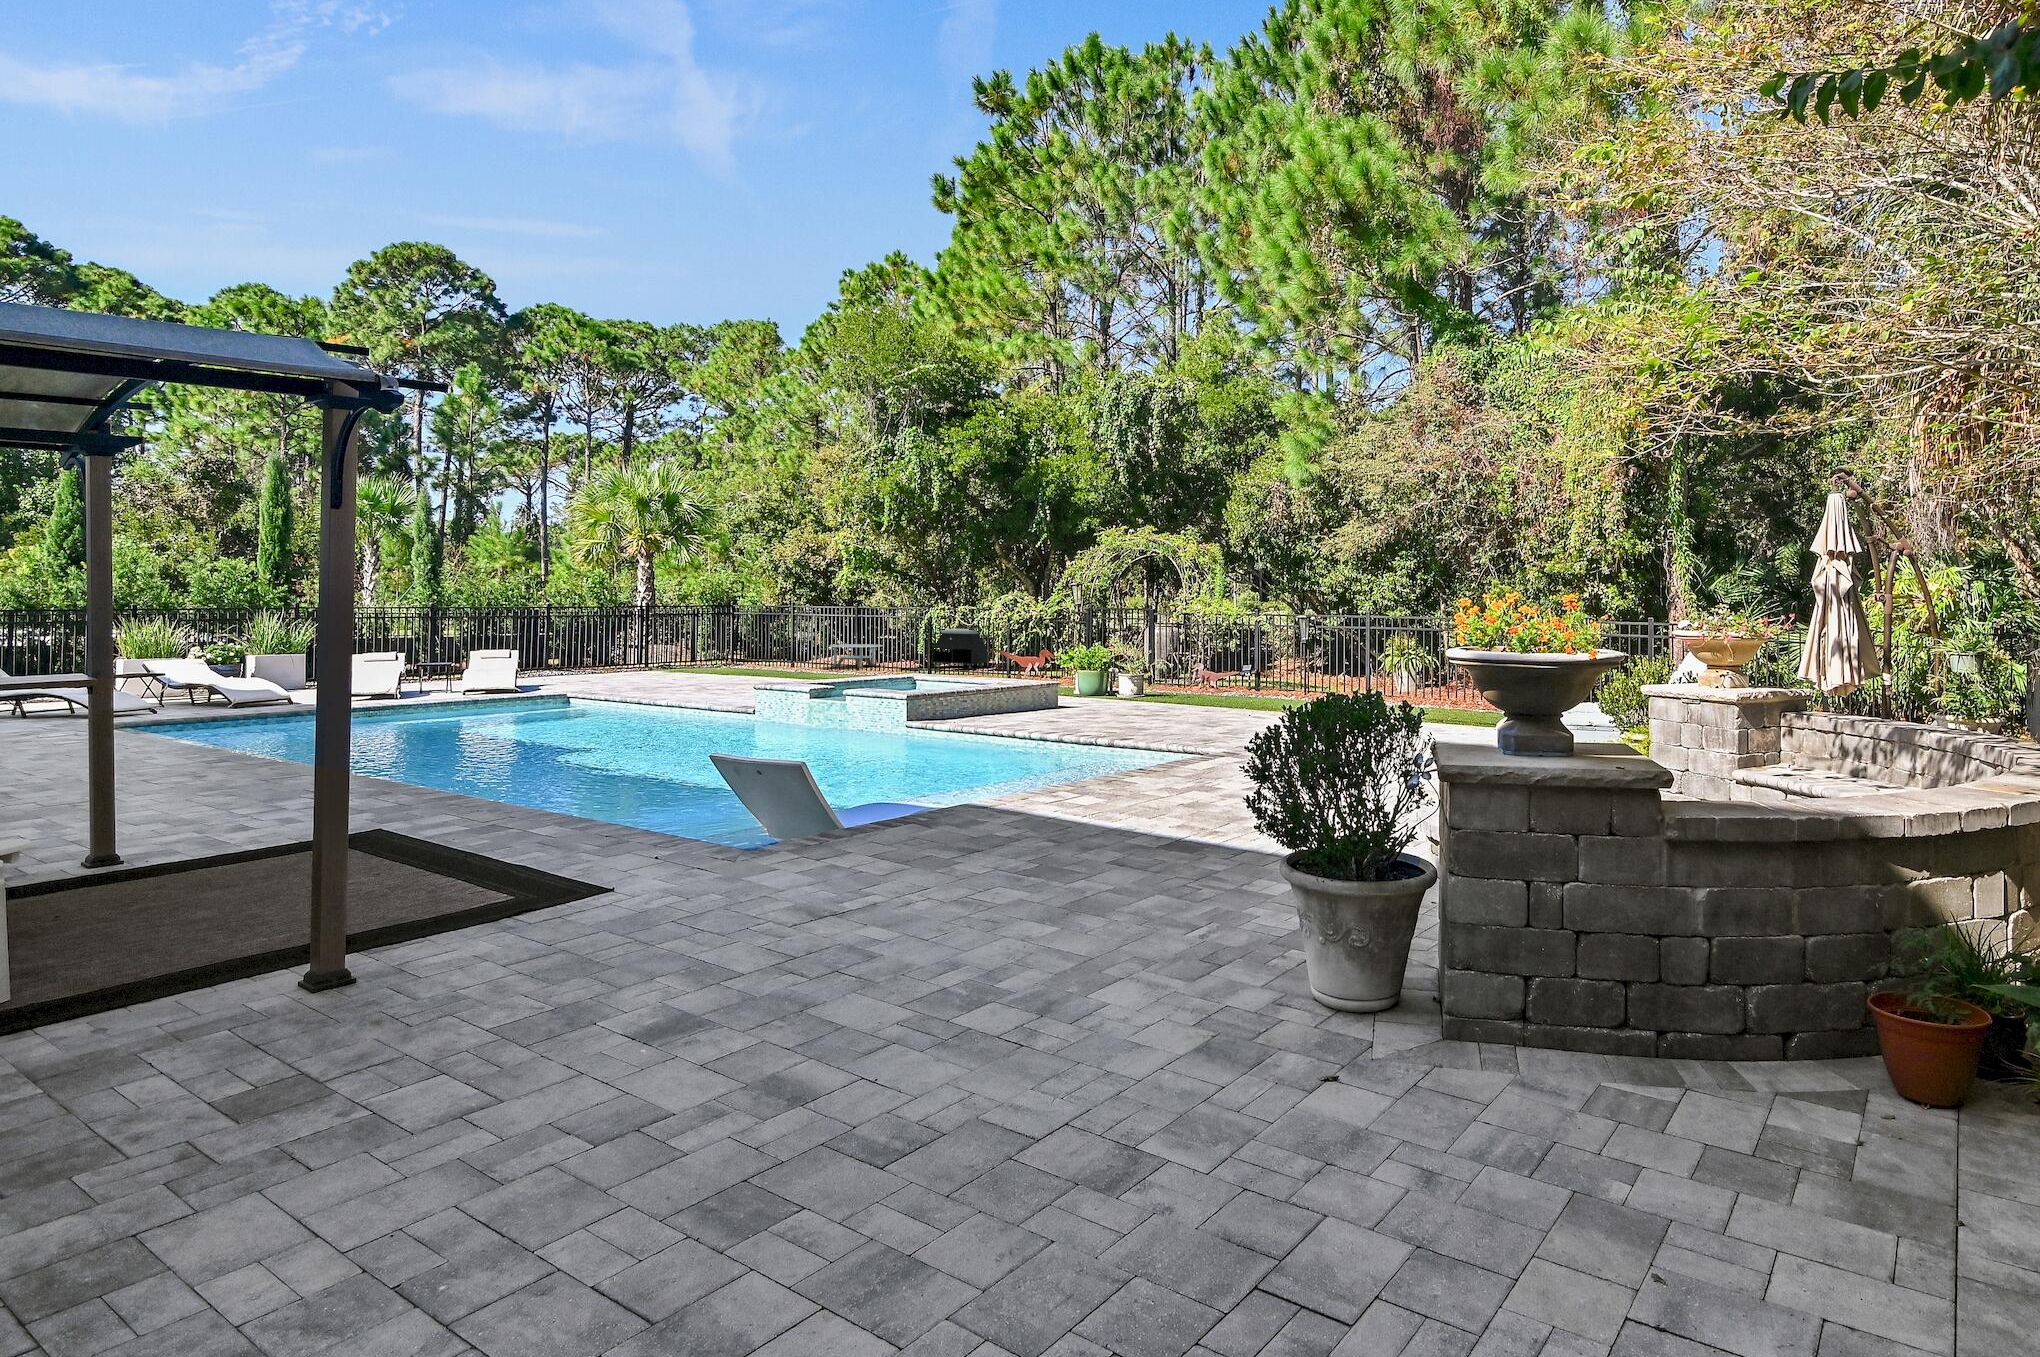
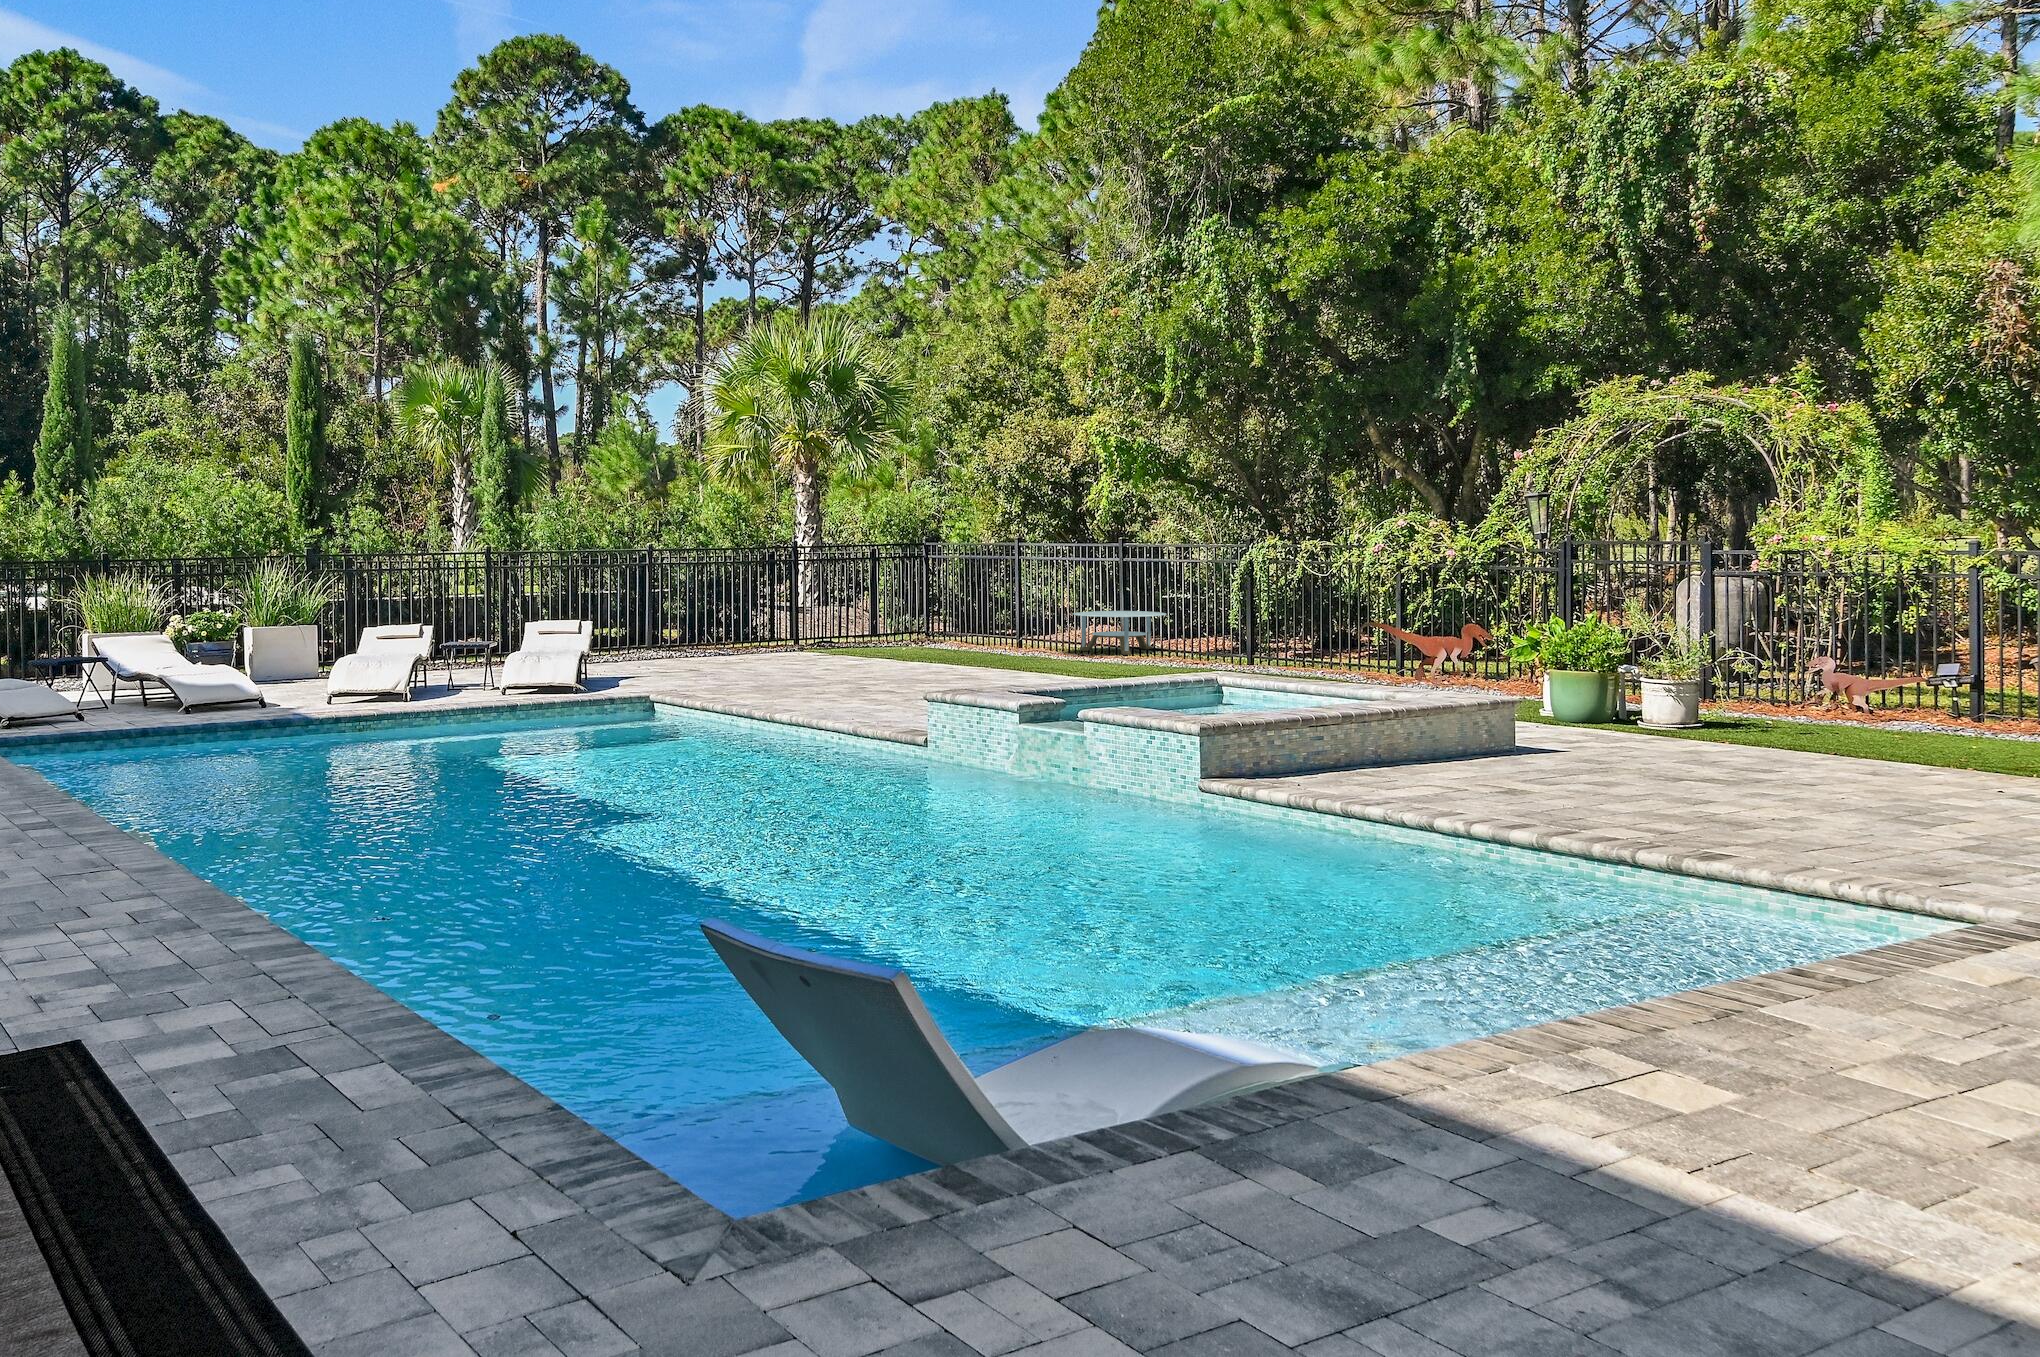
storage bench: present [932,629,988,668] -> none [1250,584,1357,659]

